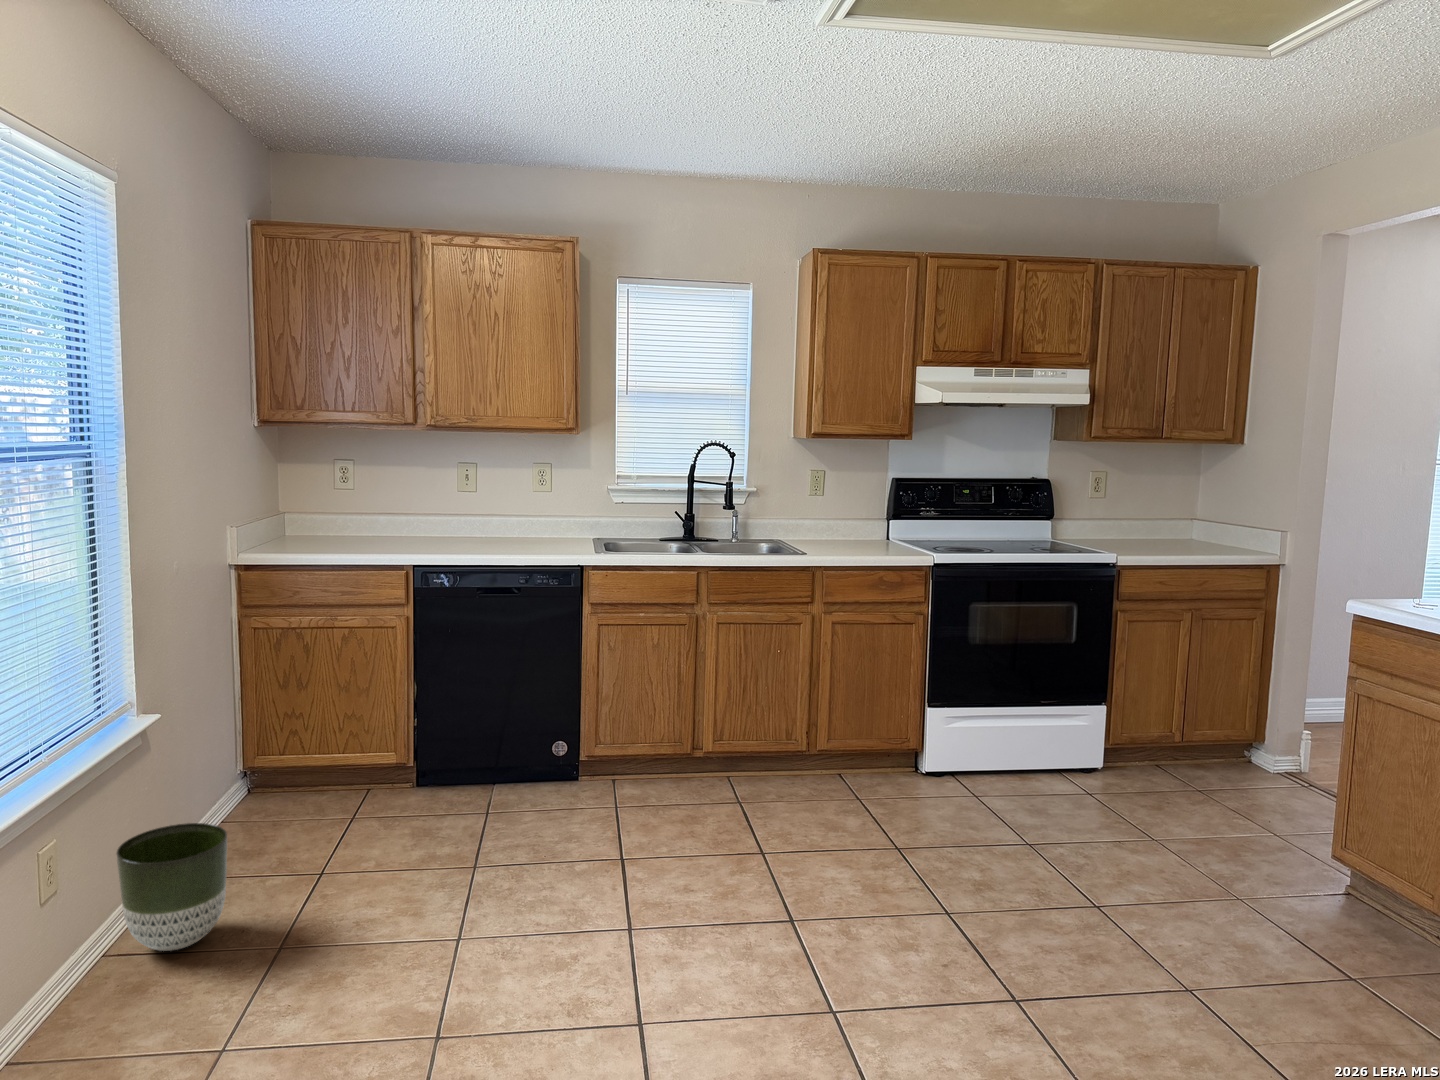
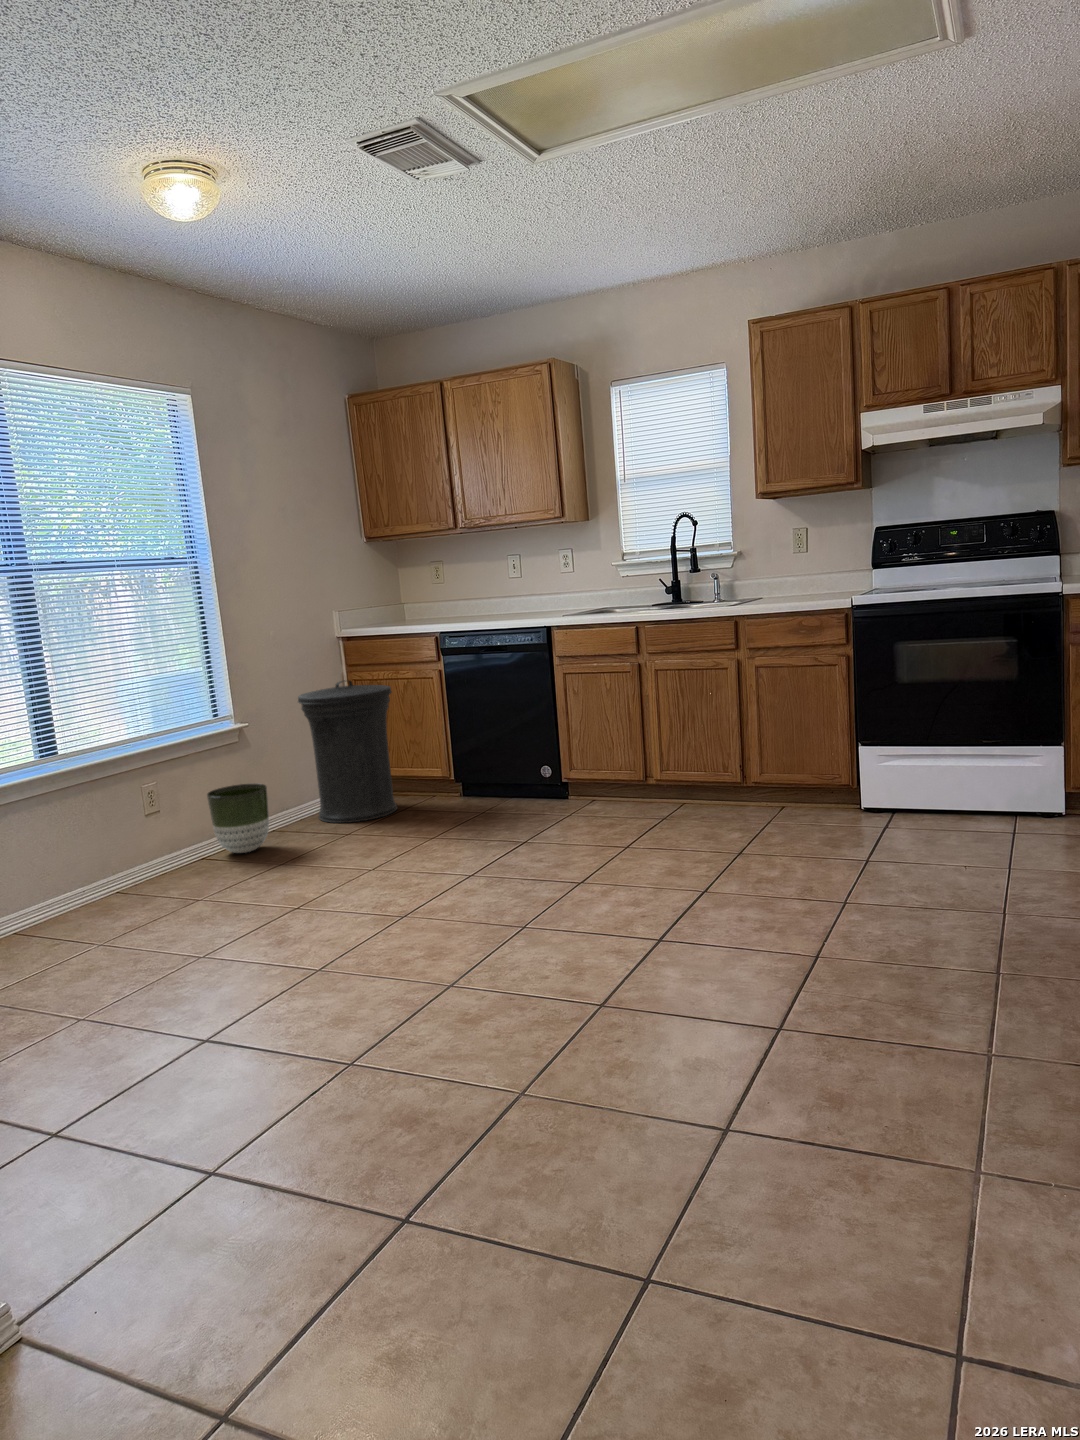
trash can: none [209,638,362,860] -> present [298,680,397,823]

